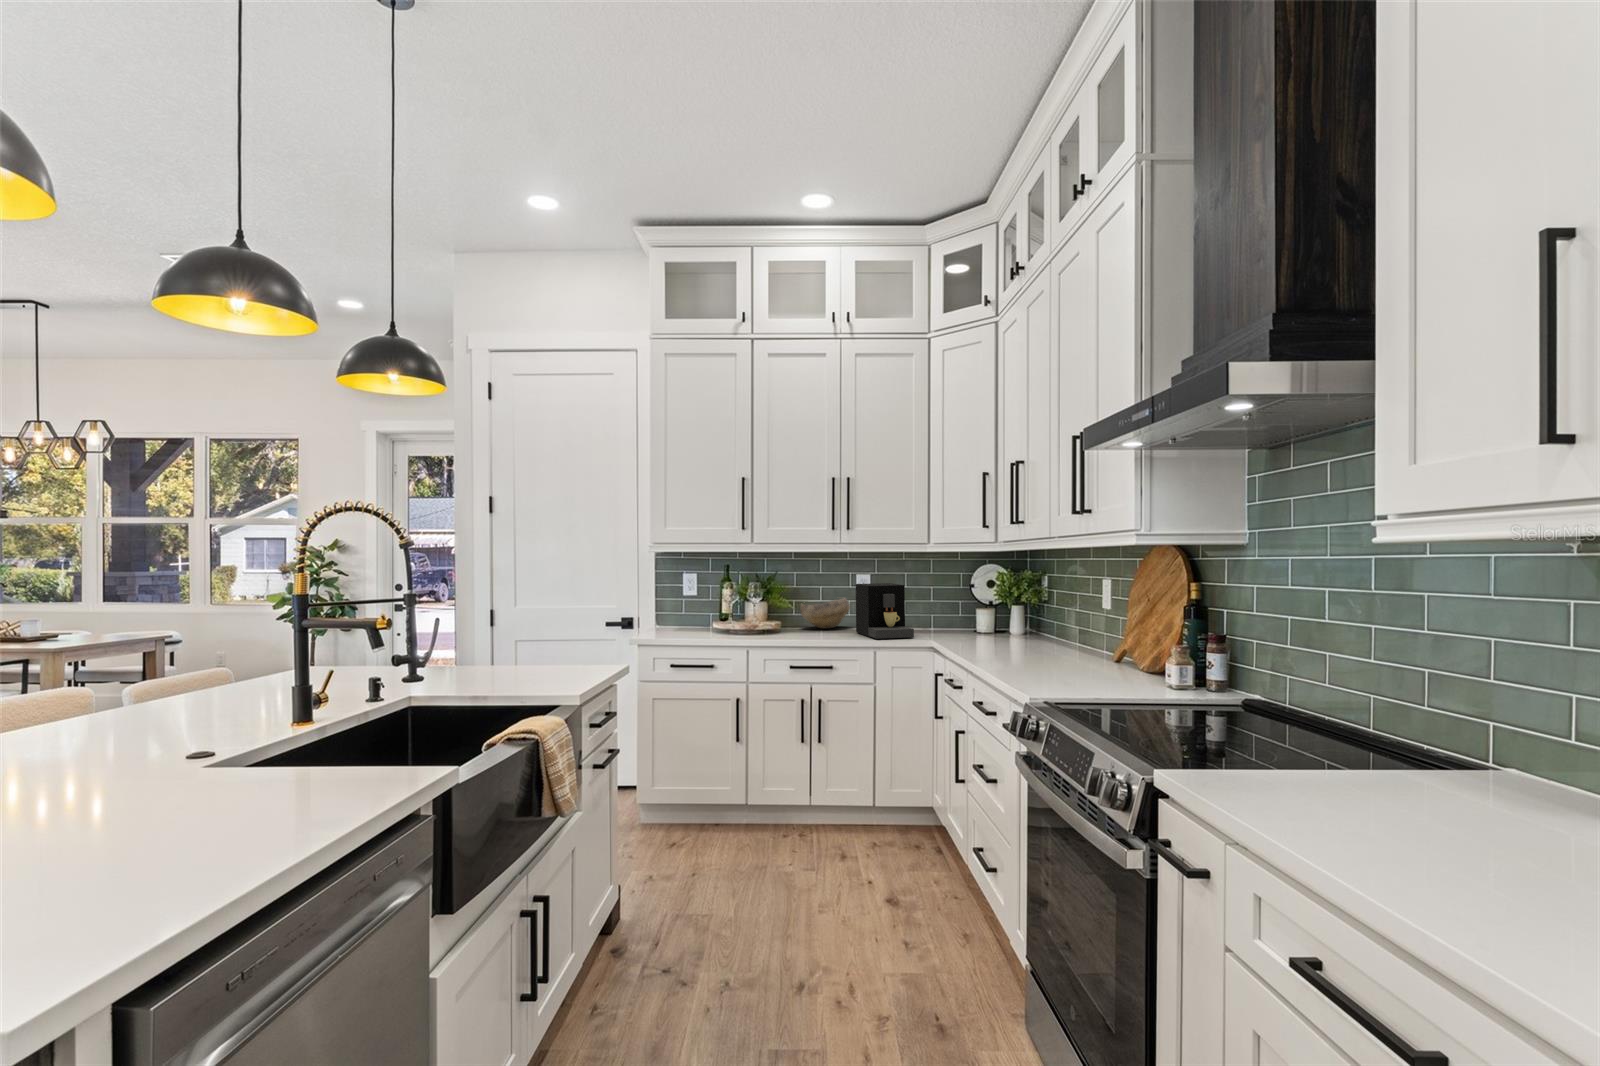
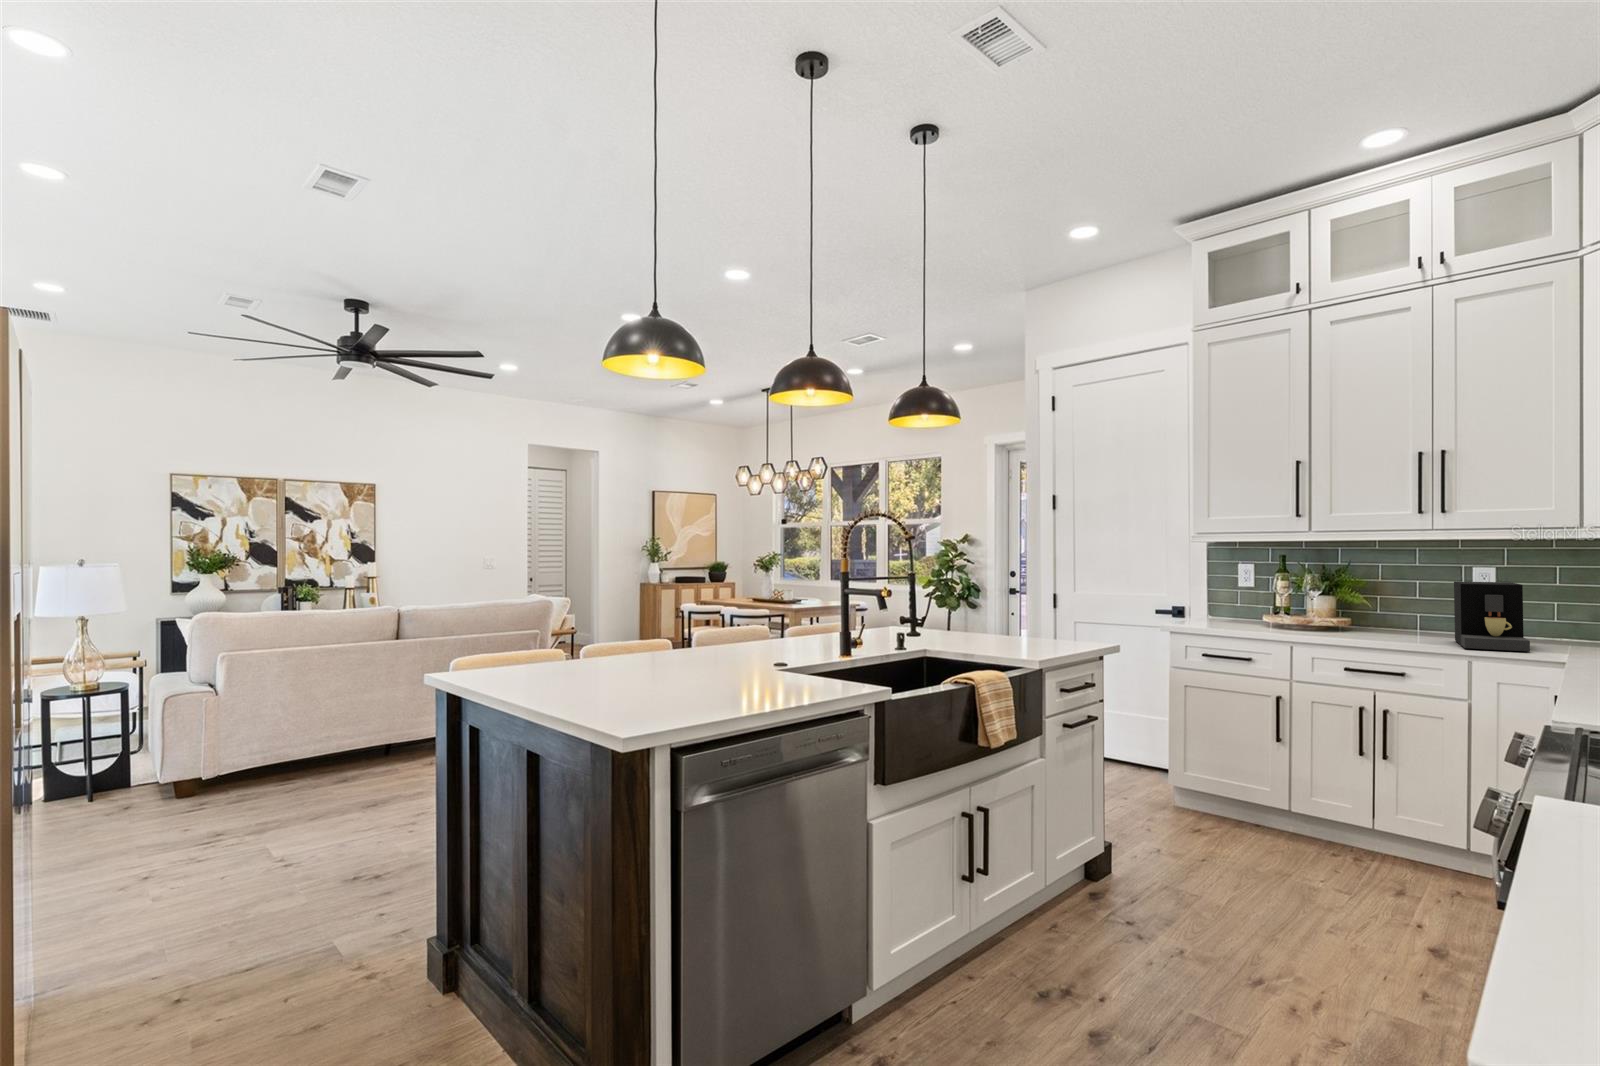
bowl: present [800,598,850,628] -> none [1385,599,1461,634]

